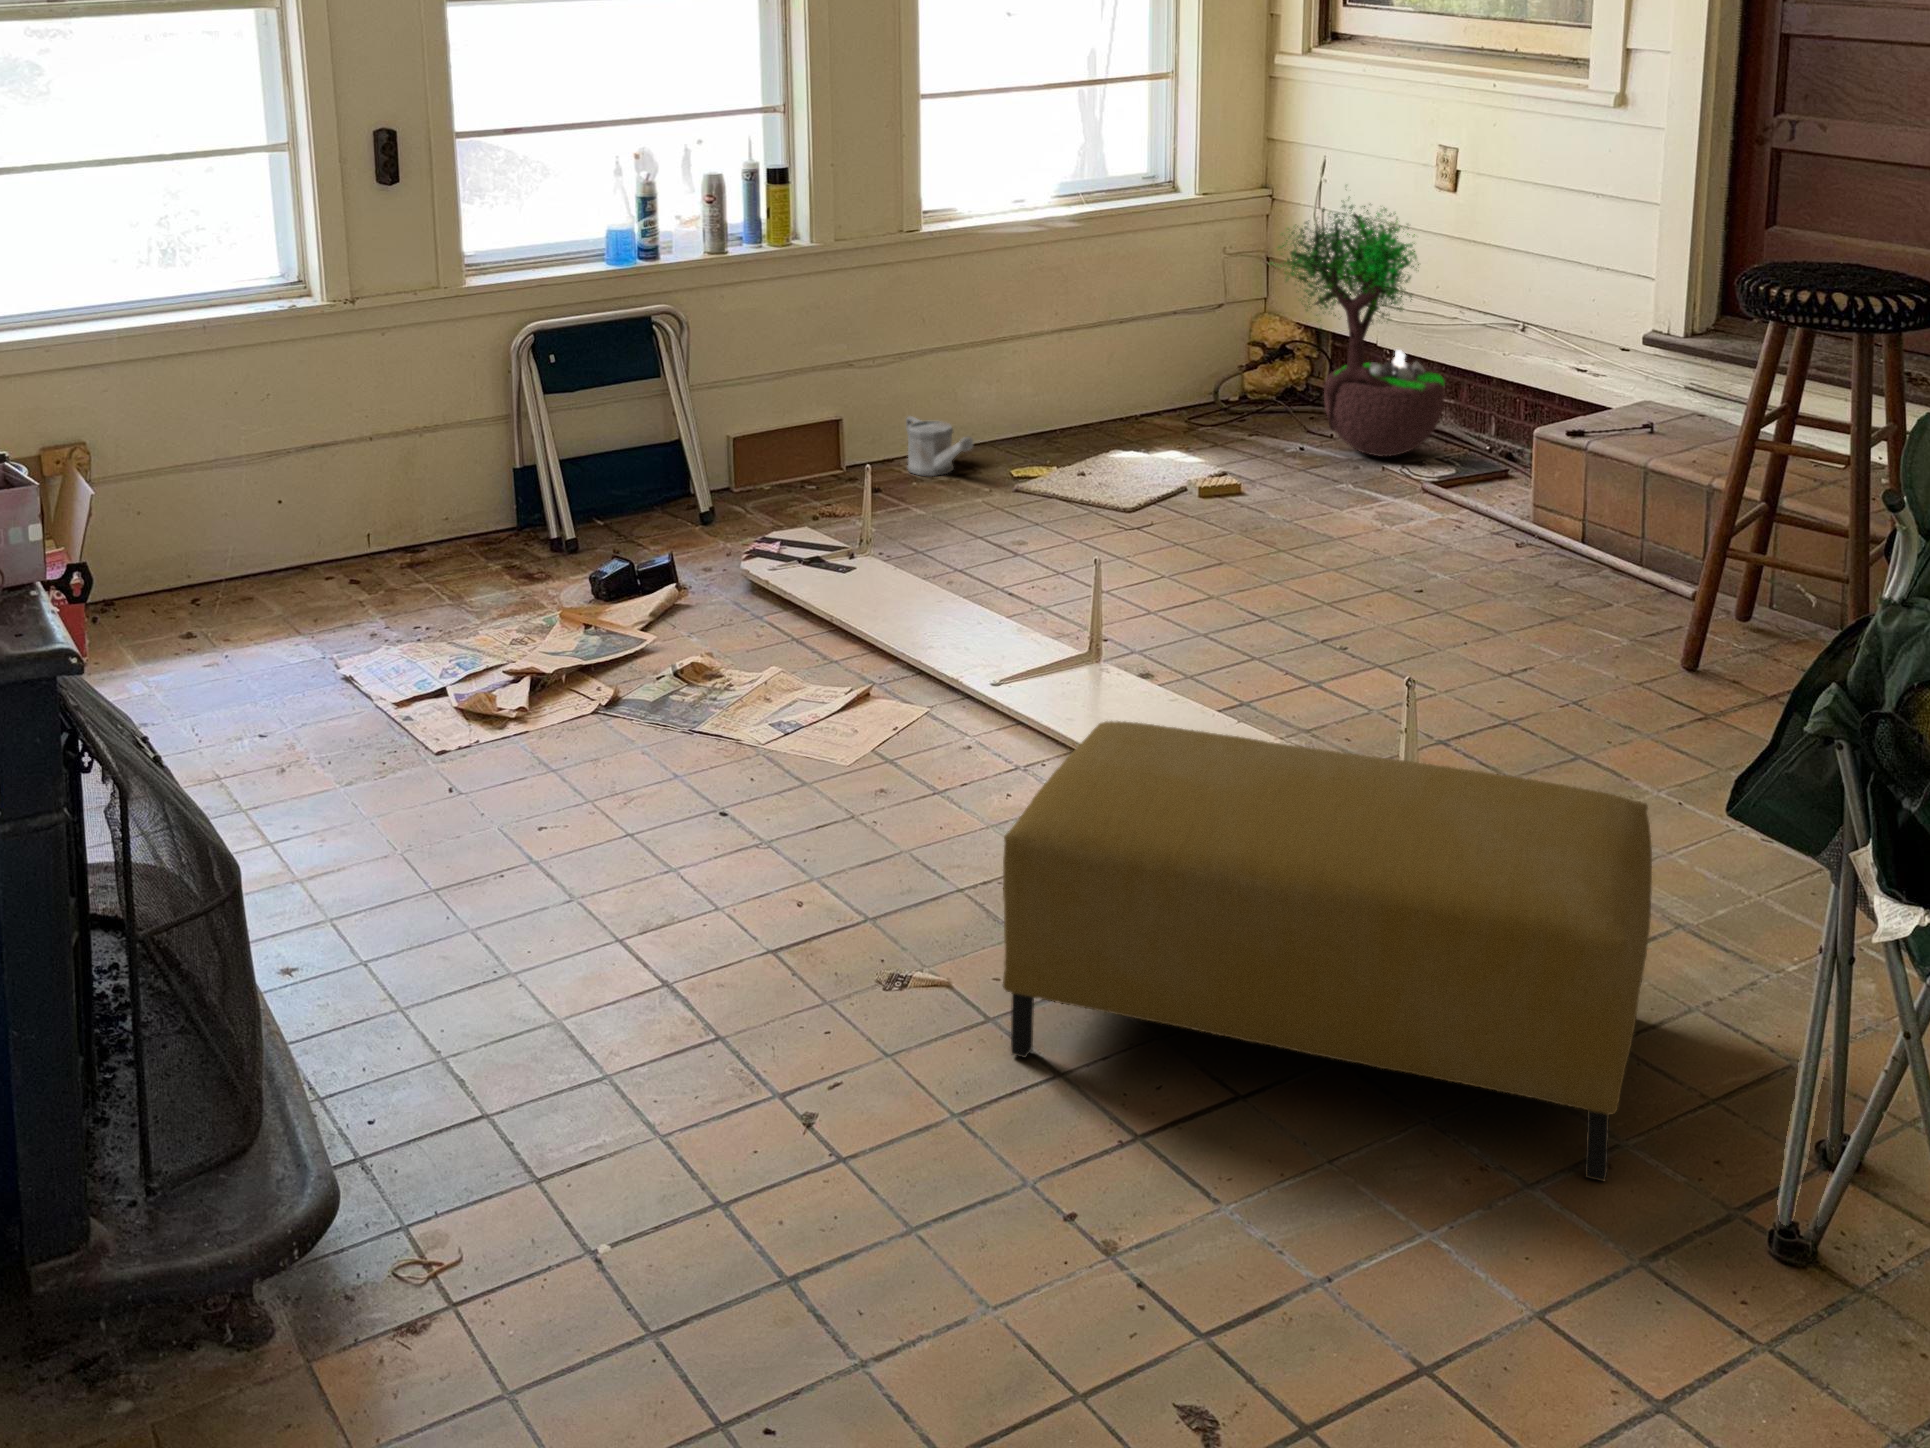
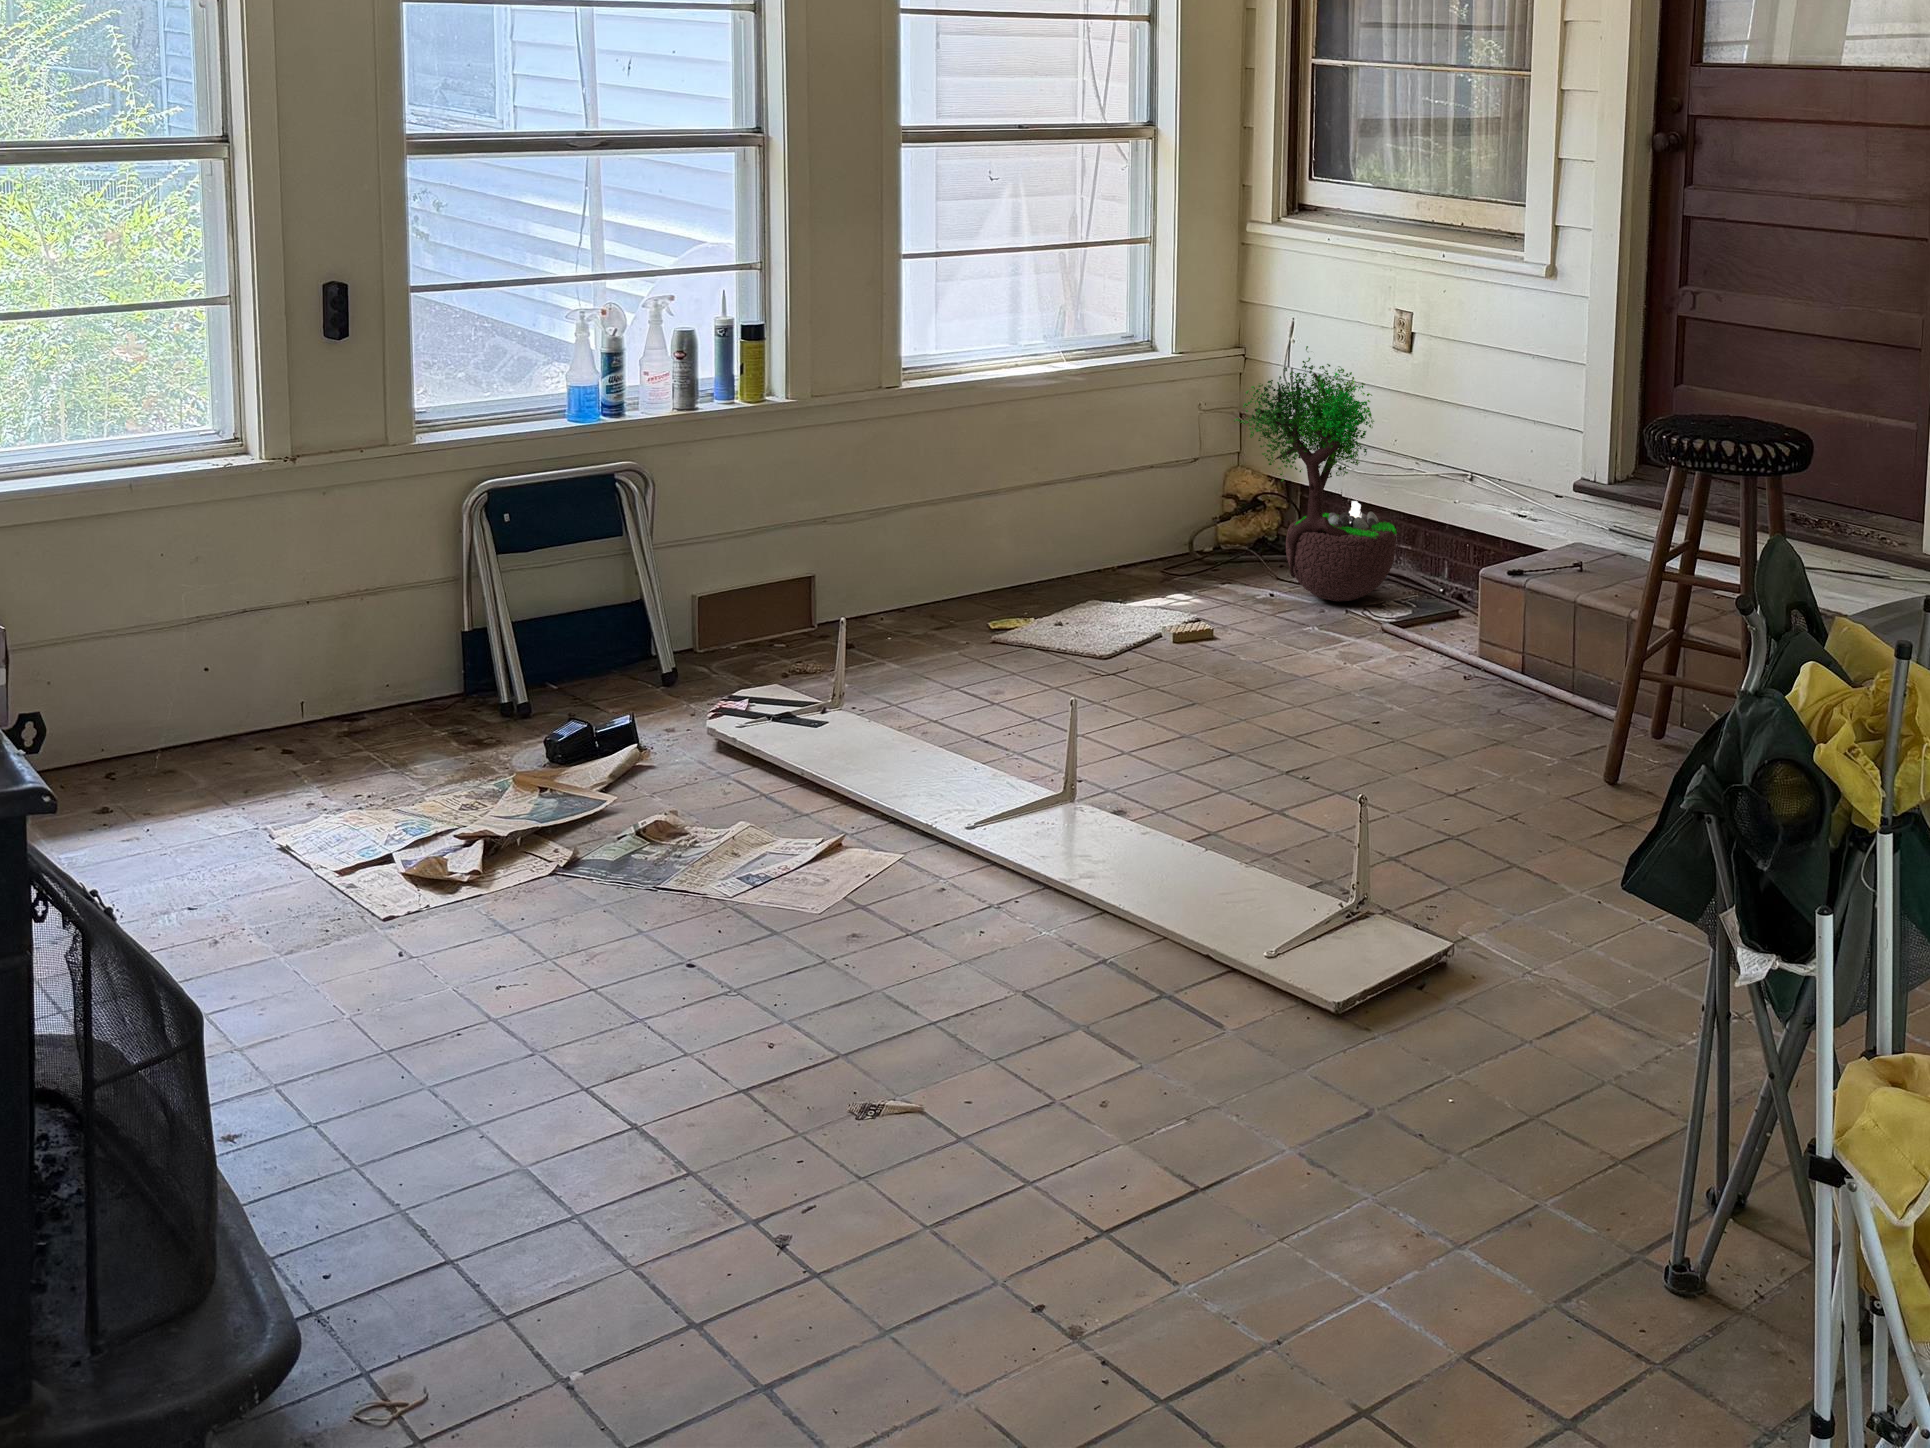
watering can: present [906,416,973,476] -> none [880,569,948,627]
ottoman: present [1003,721,1652,1182] -> none [980,845,1570,1236]

